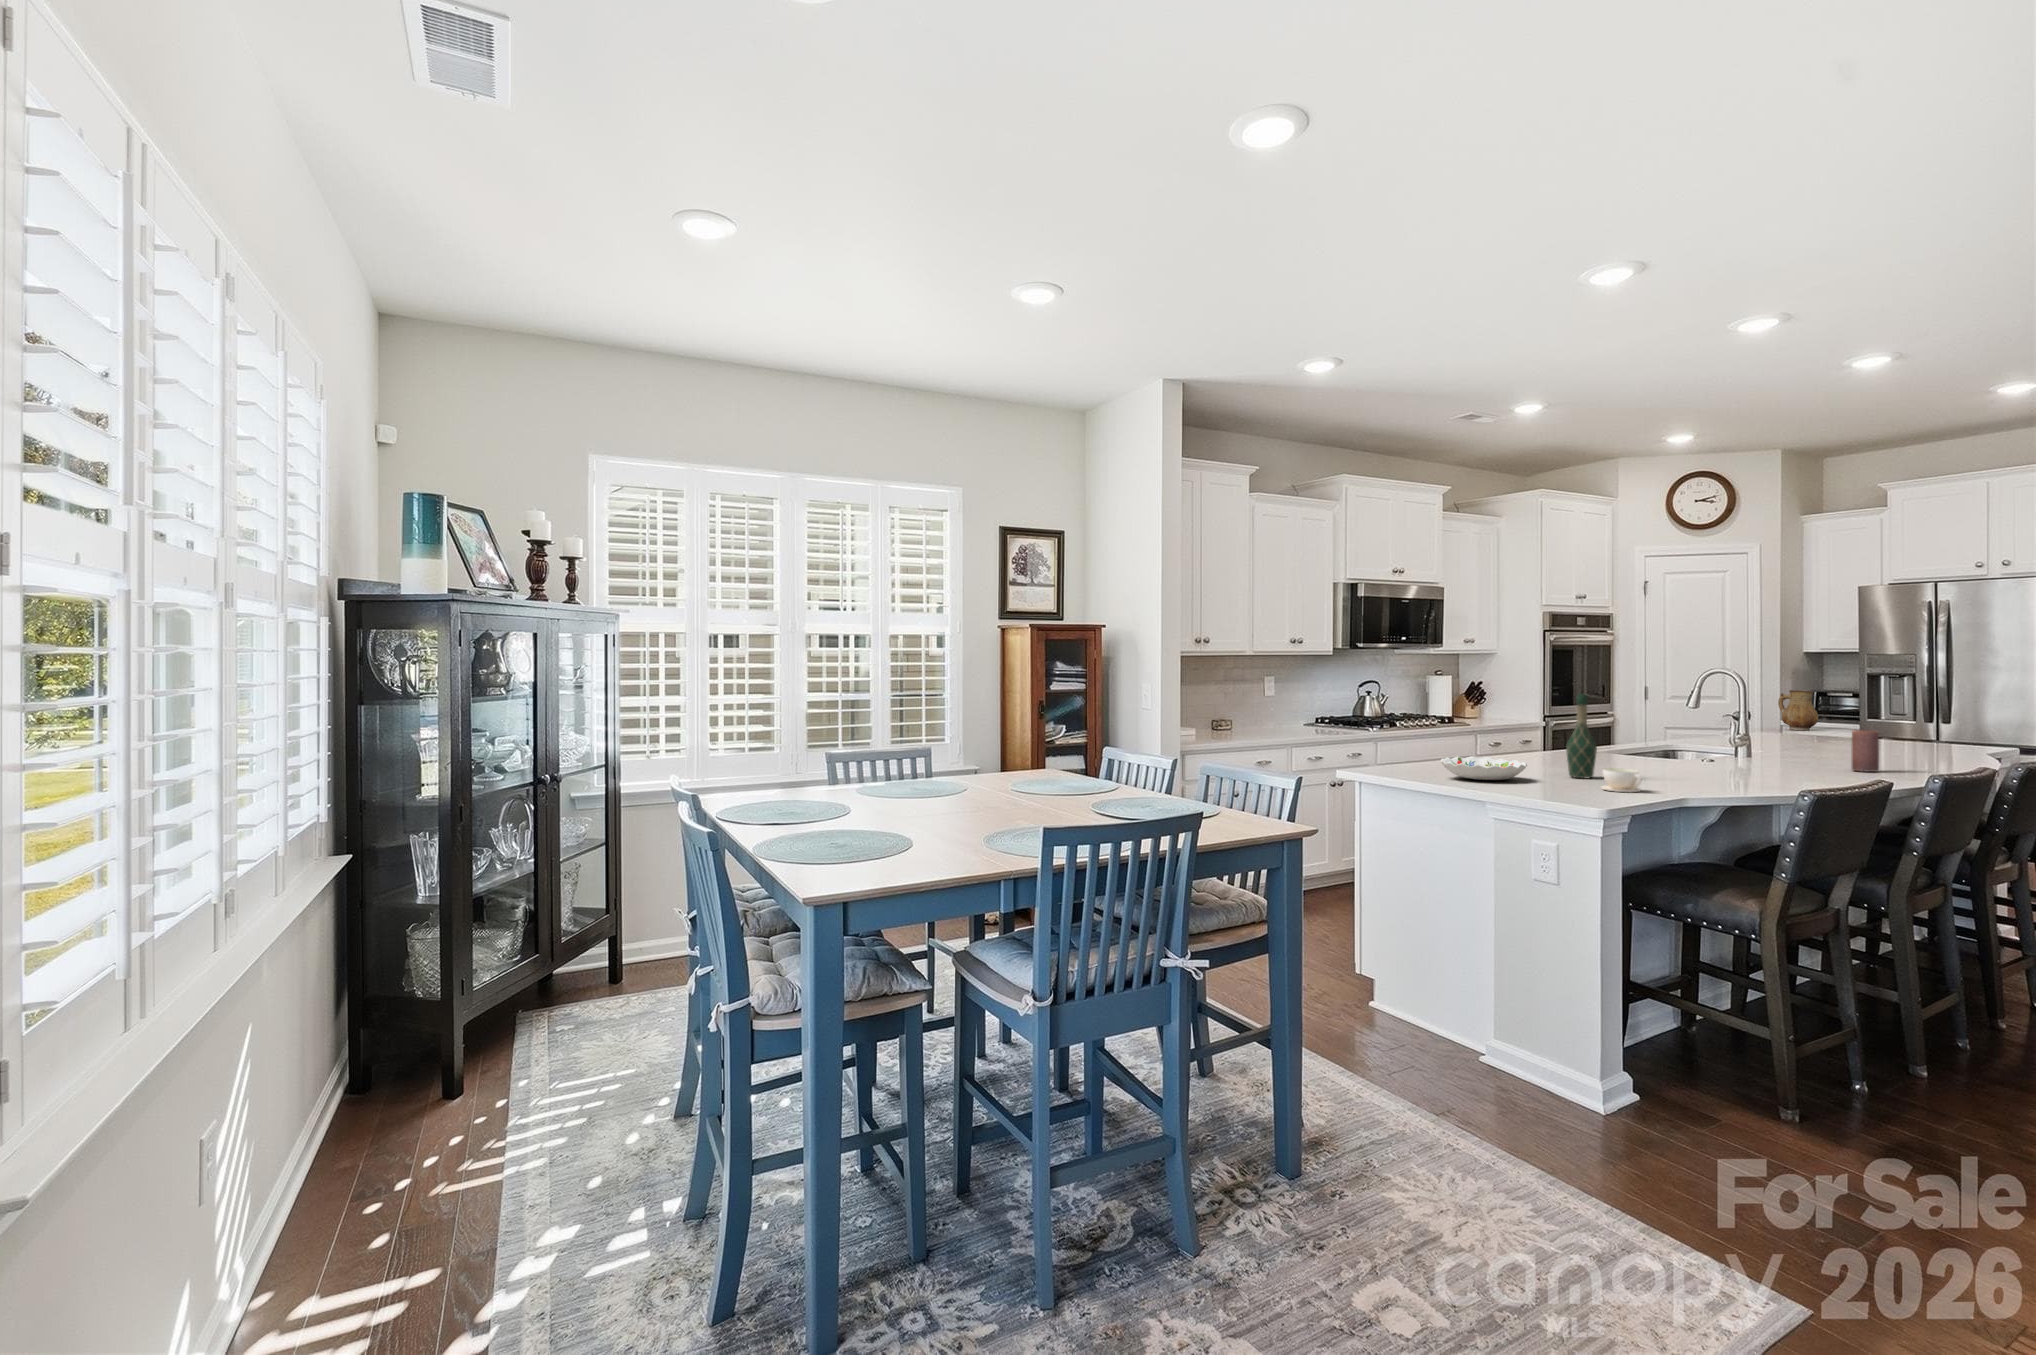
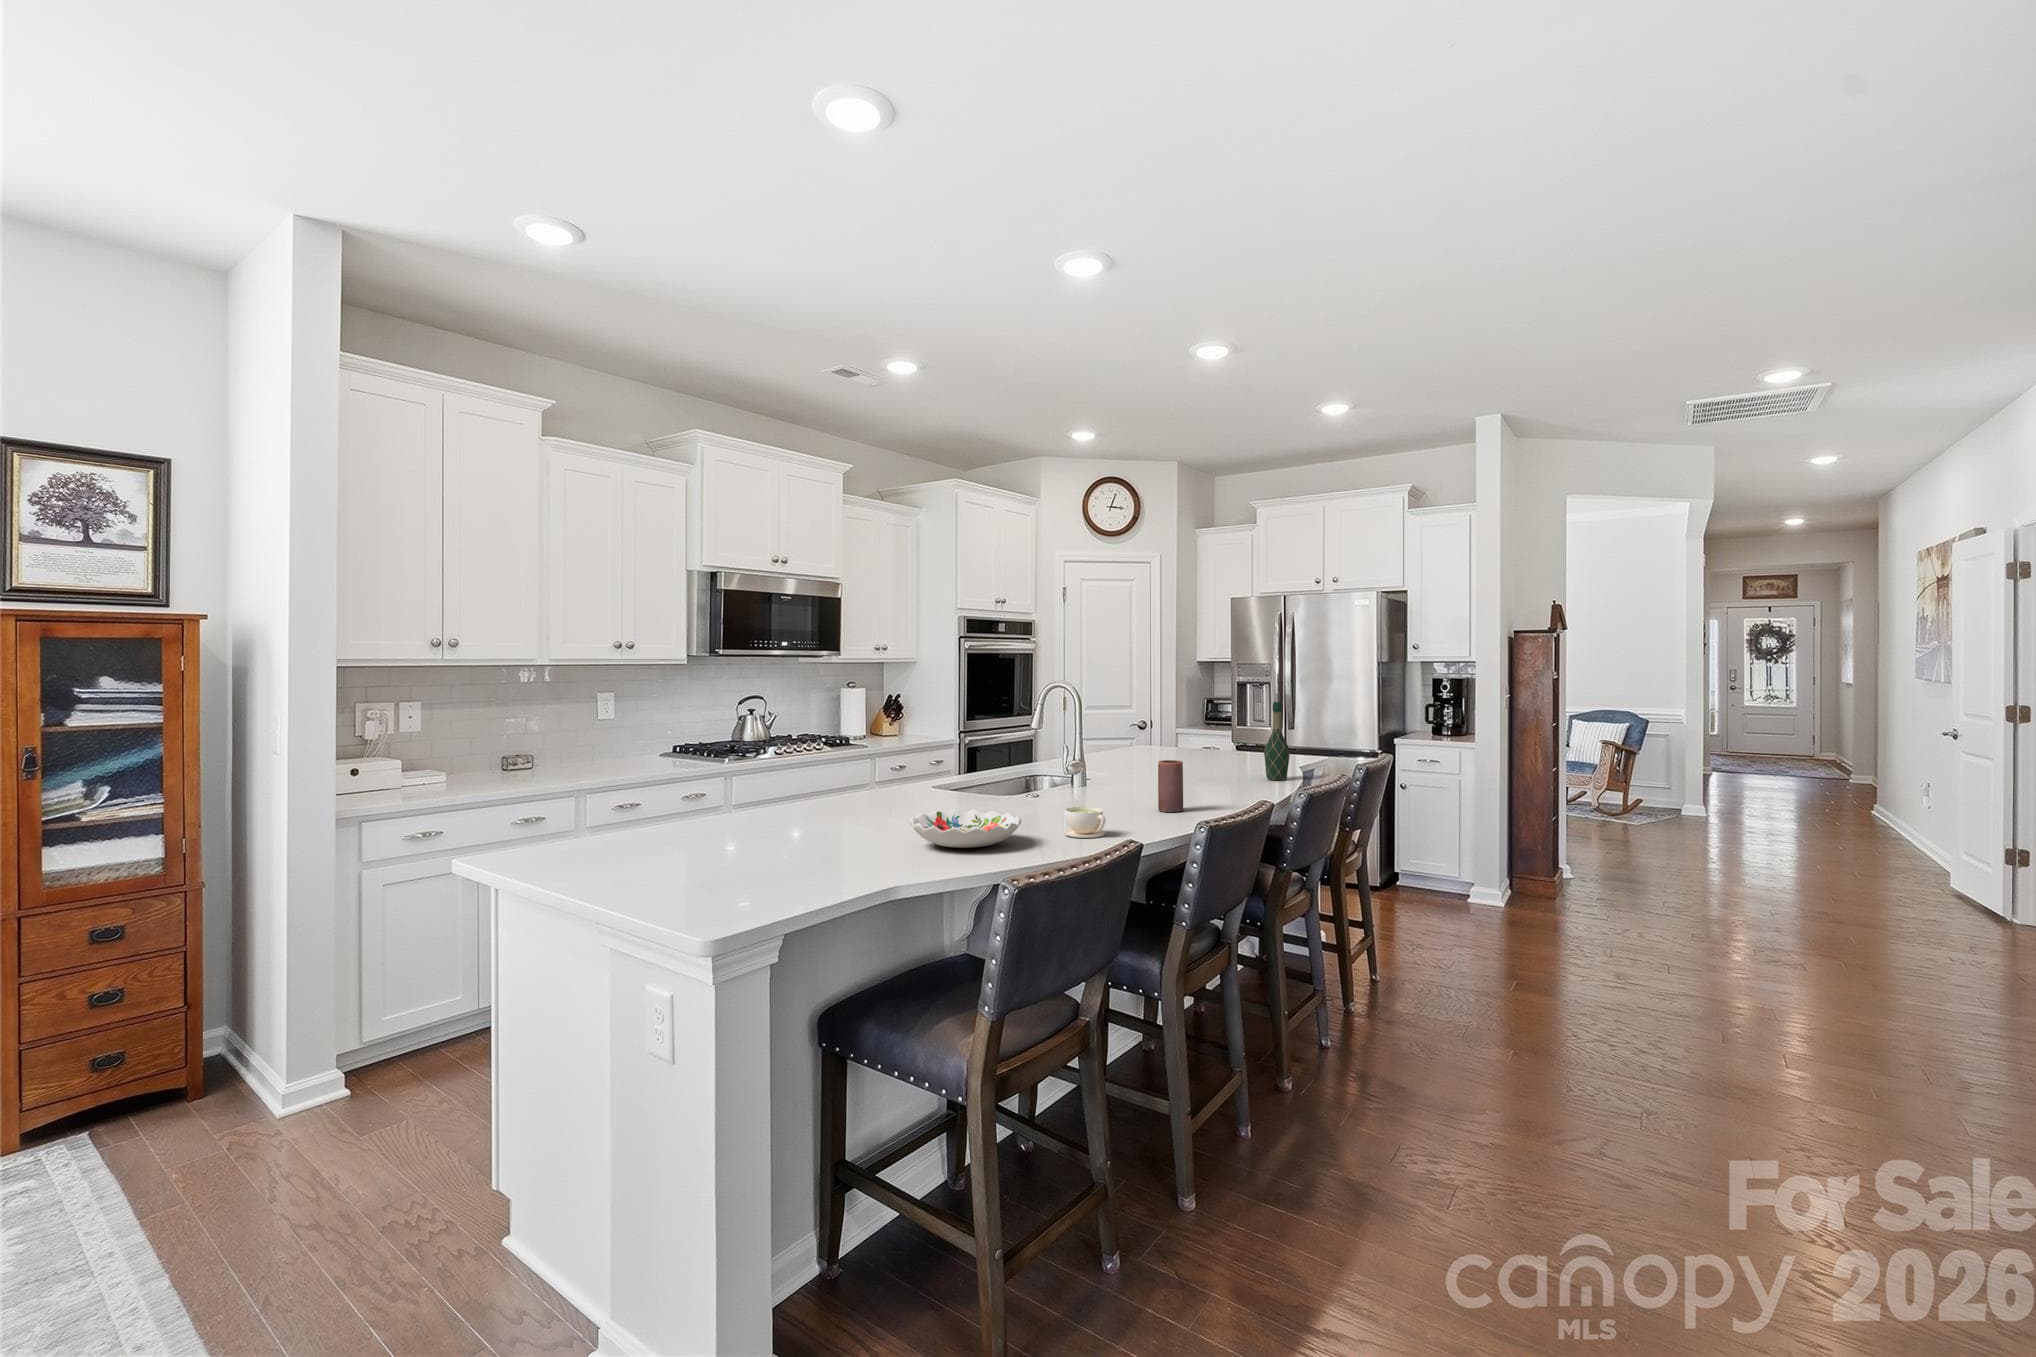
ceramic pitcher: present [1778,690,1818,730] -> none [1174,701,1205,741]
wine bottle: present [1566,694,1597,779] -> present [1264,702,1290,780]
decorative bowl: present [1441,756,1527,780] -> present [909,809,1022,848]
coffee cup: present [1602,768,1642,792] -> present [1064,807,1106,838]

